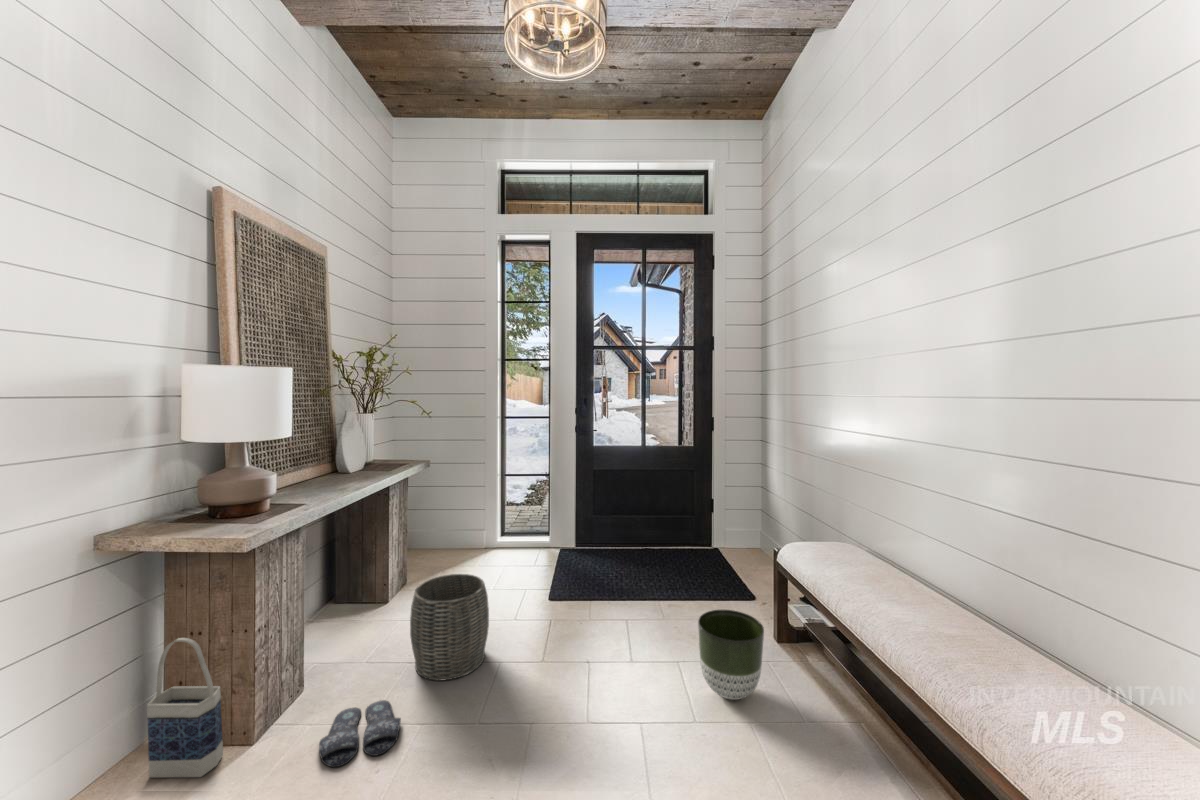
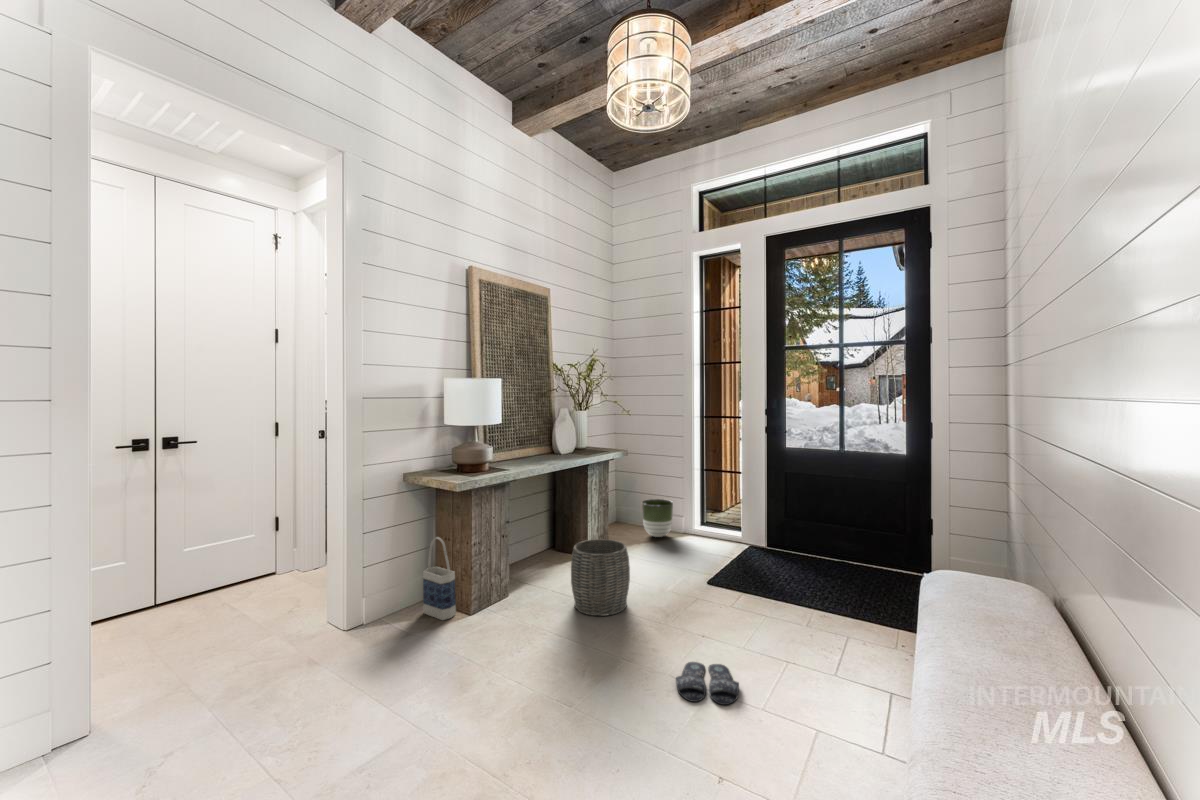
planter: present [698,610,764,700] -> present [642,499,673,537]
slippers: present [319,700,401,767] -> present [676,662,739,705]

